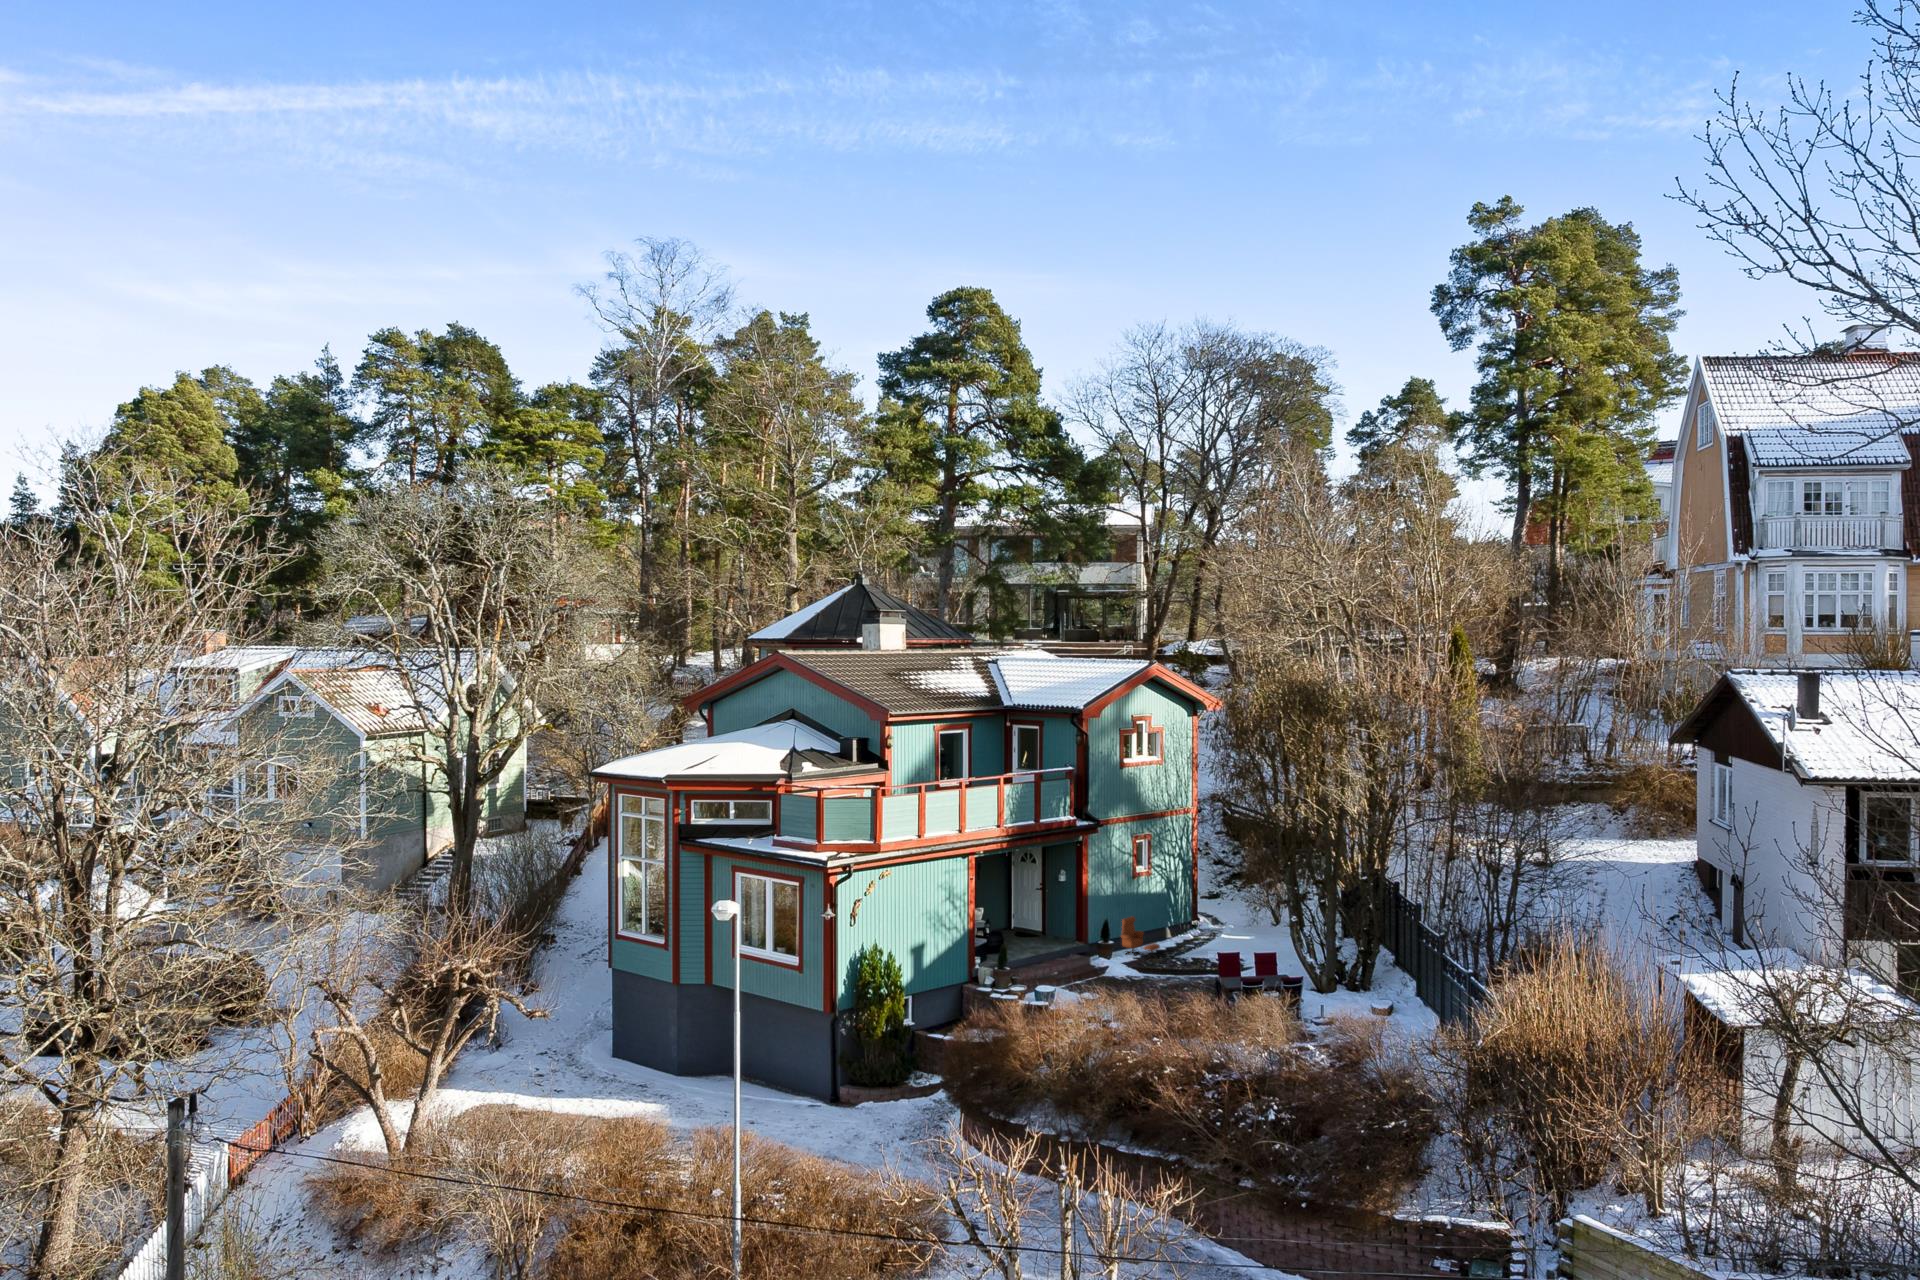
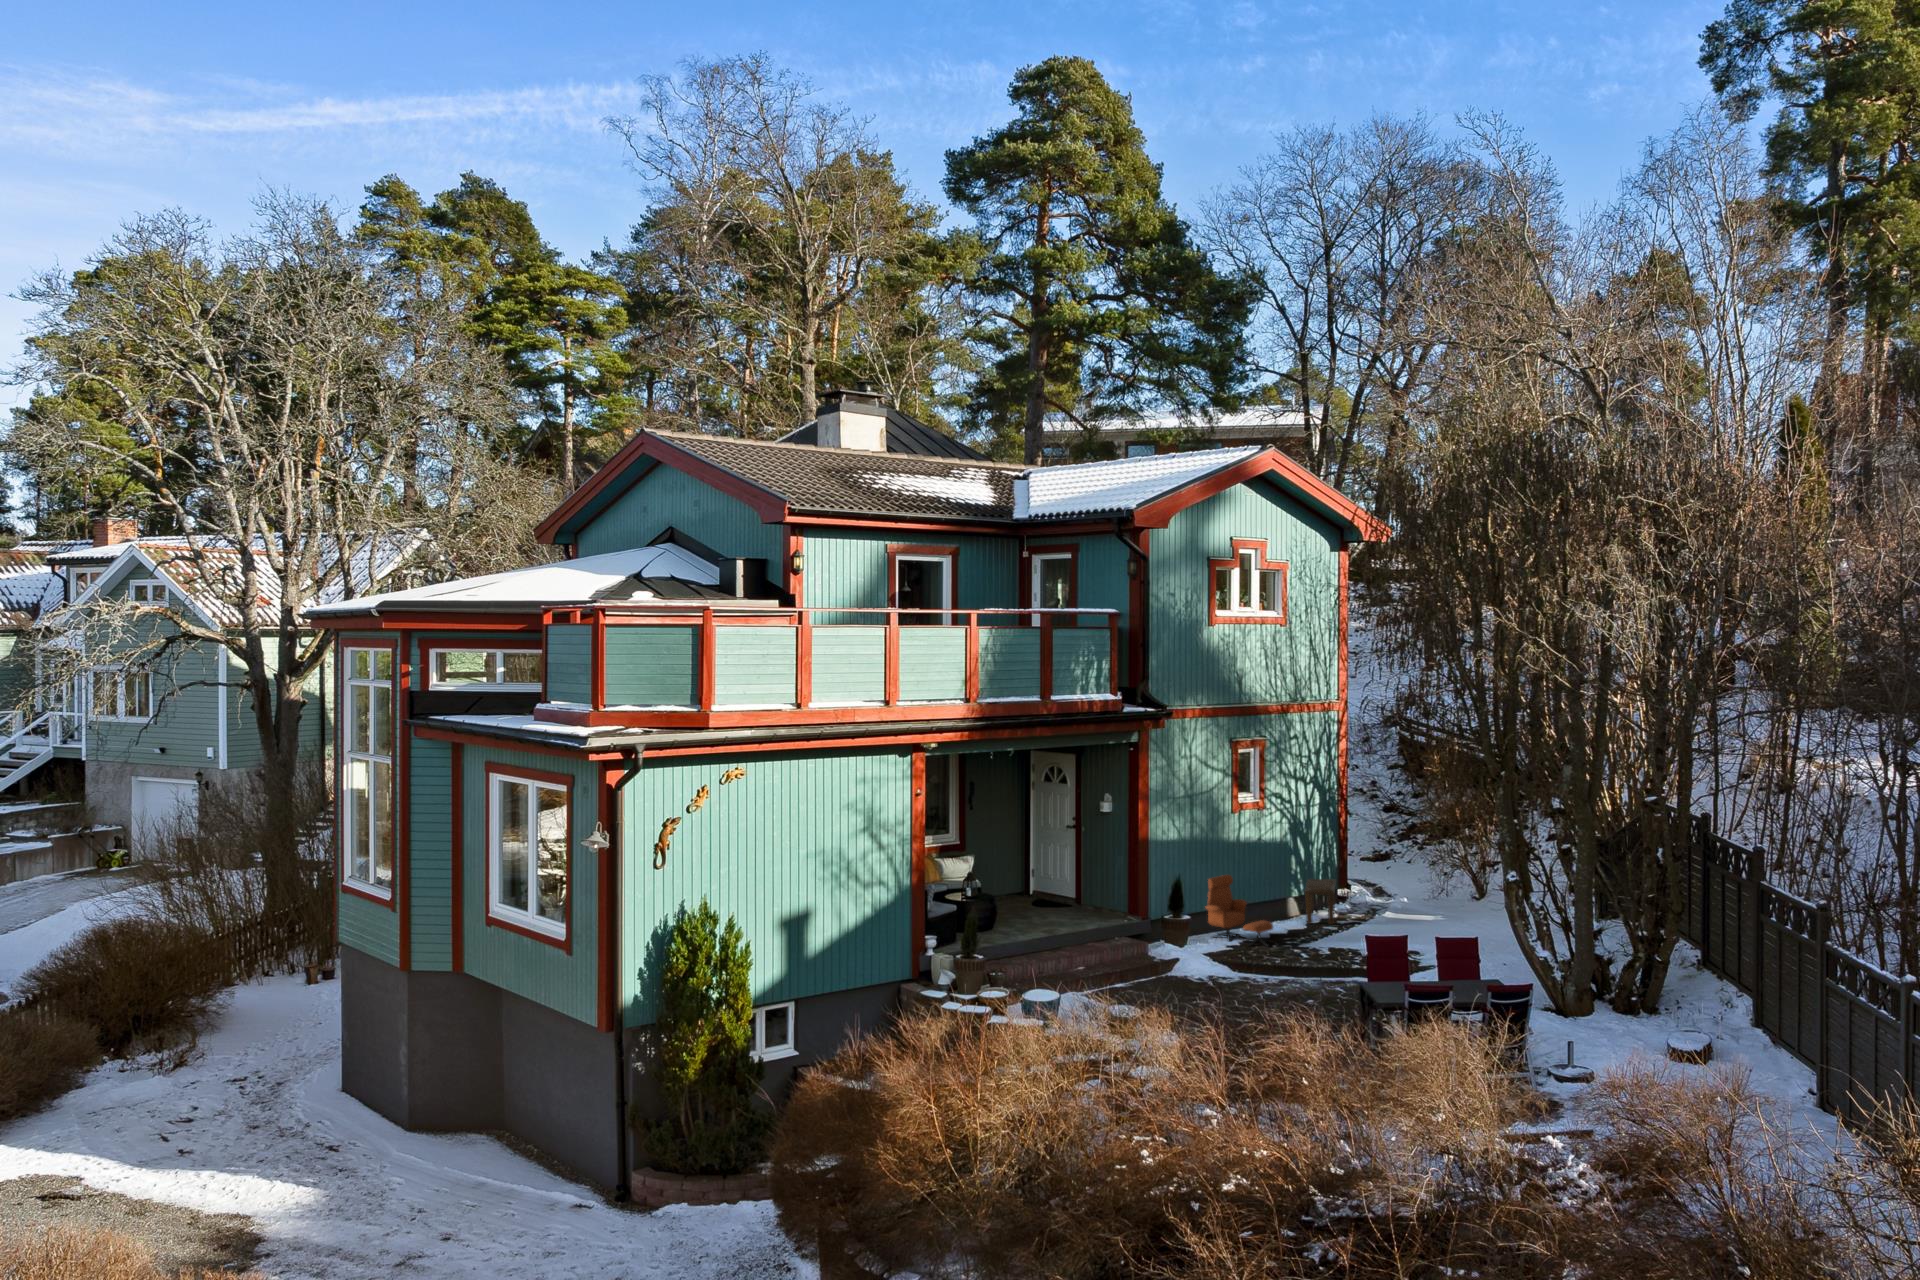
bench: none [1176,916,1193,944] -> present [1305,879,1336,924]

